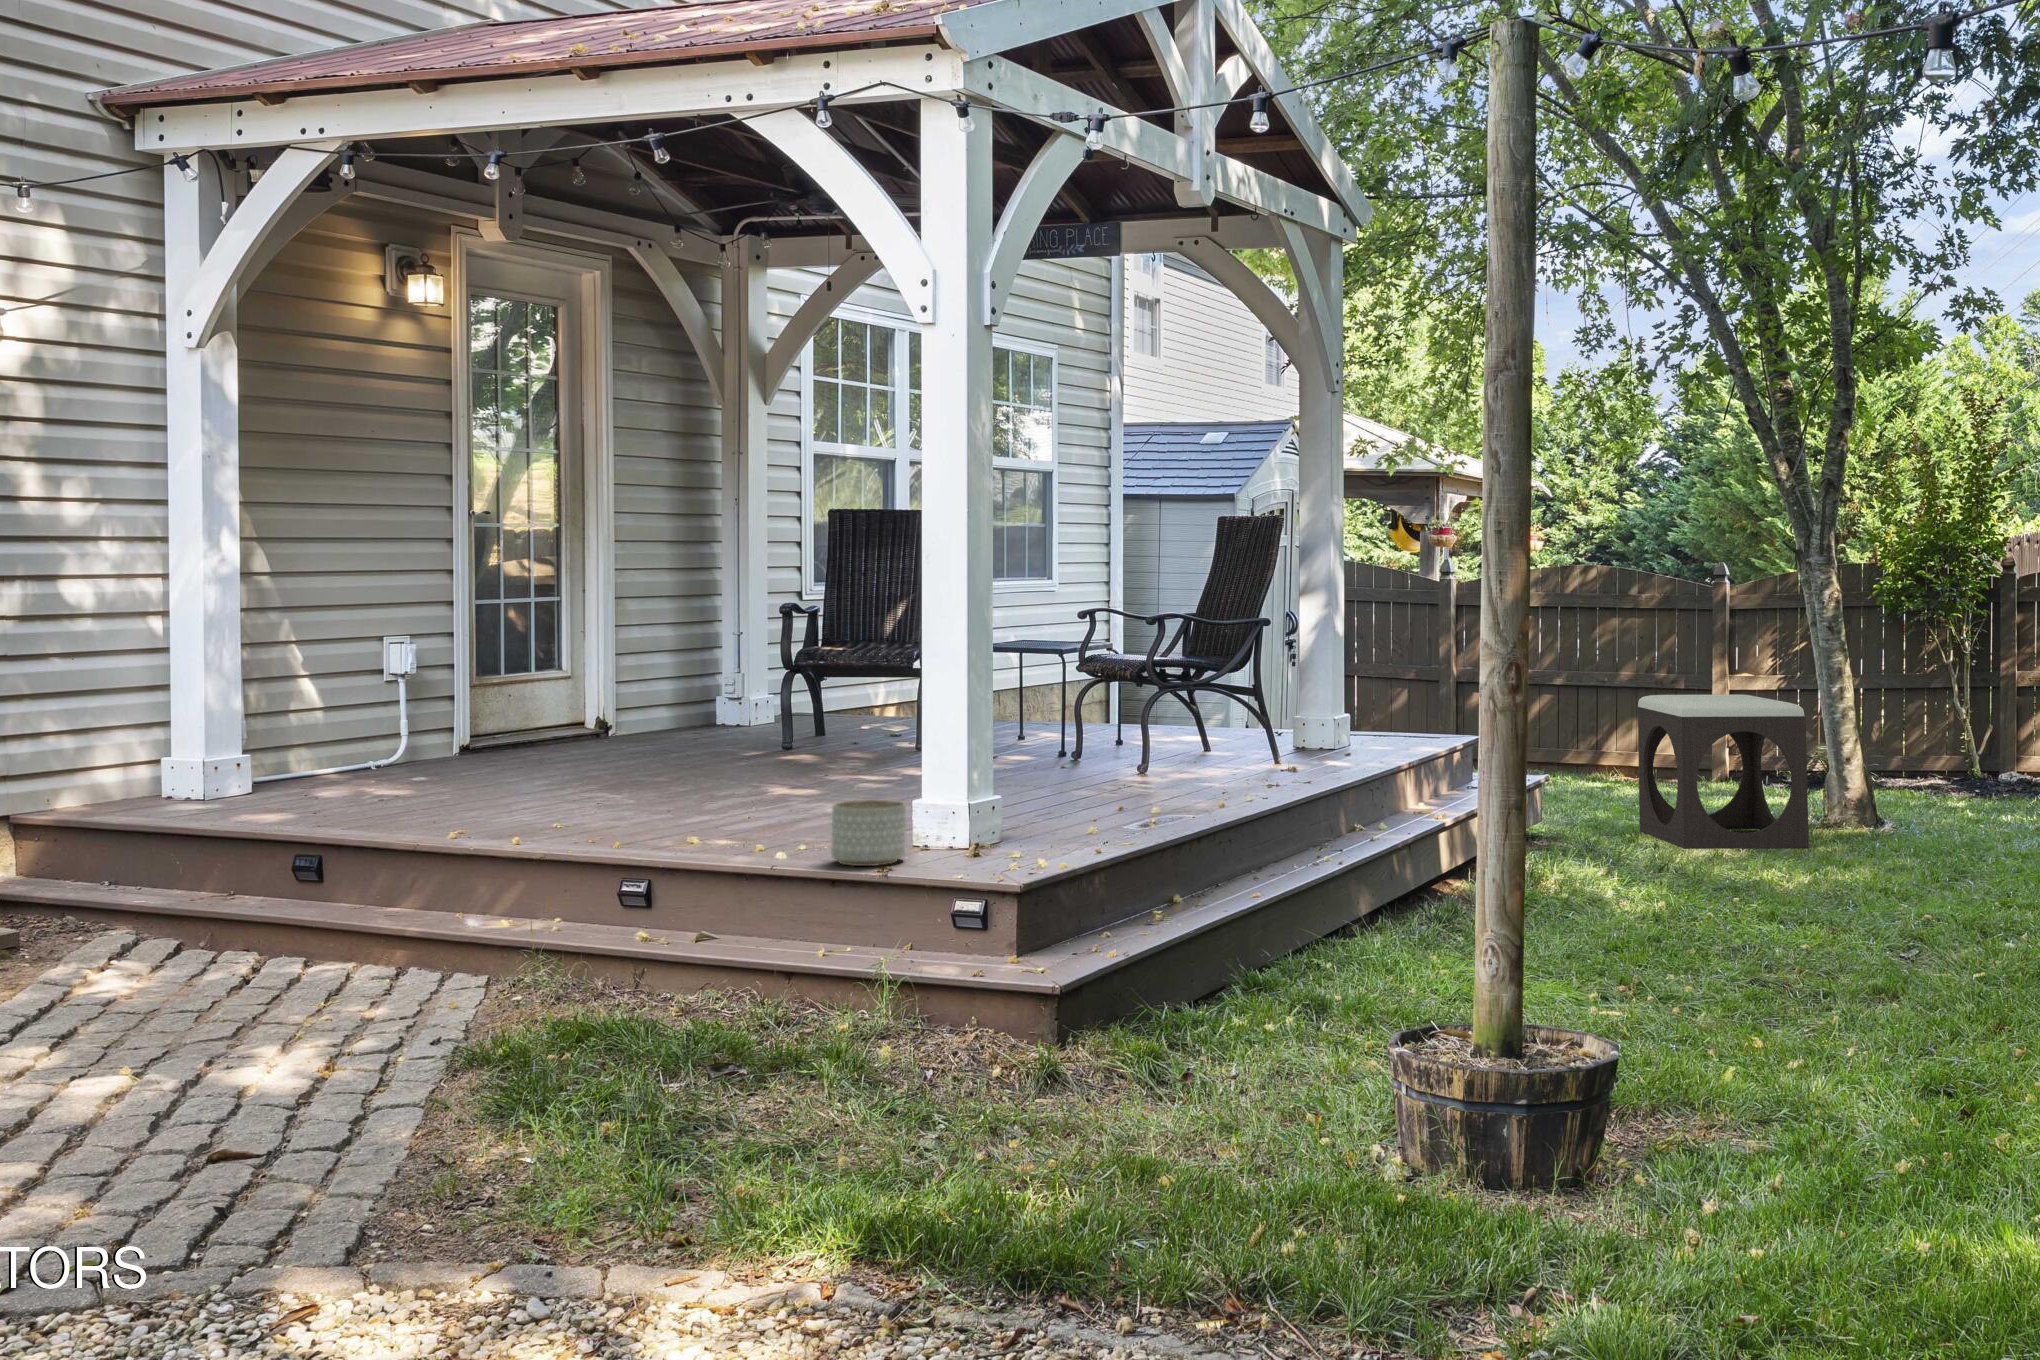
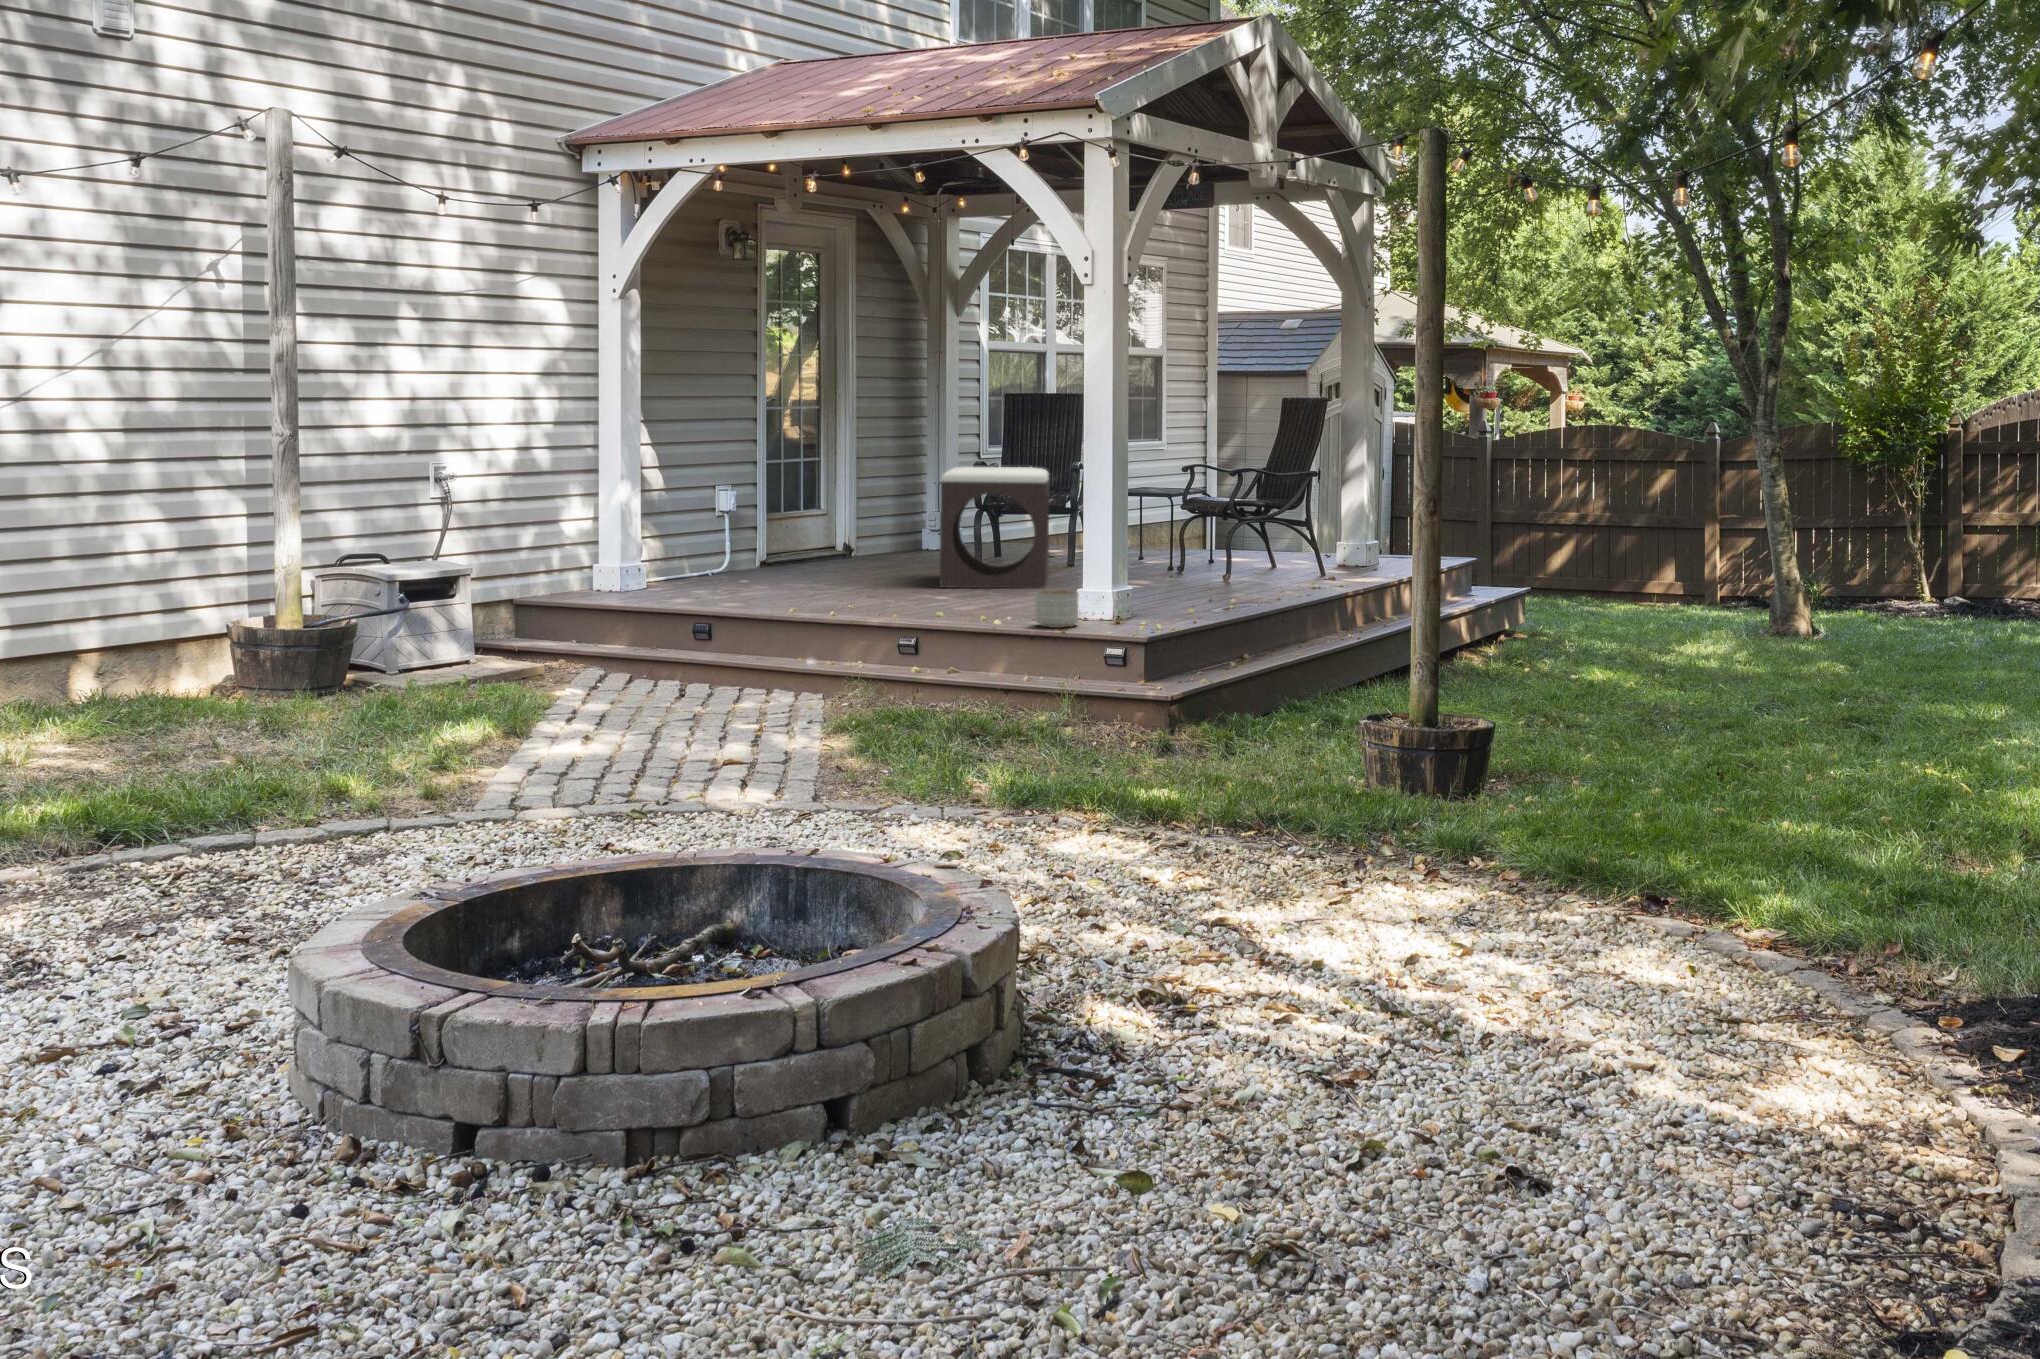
footstool: present [1638,694,1809,849] -> present [940,467,1050,588]

